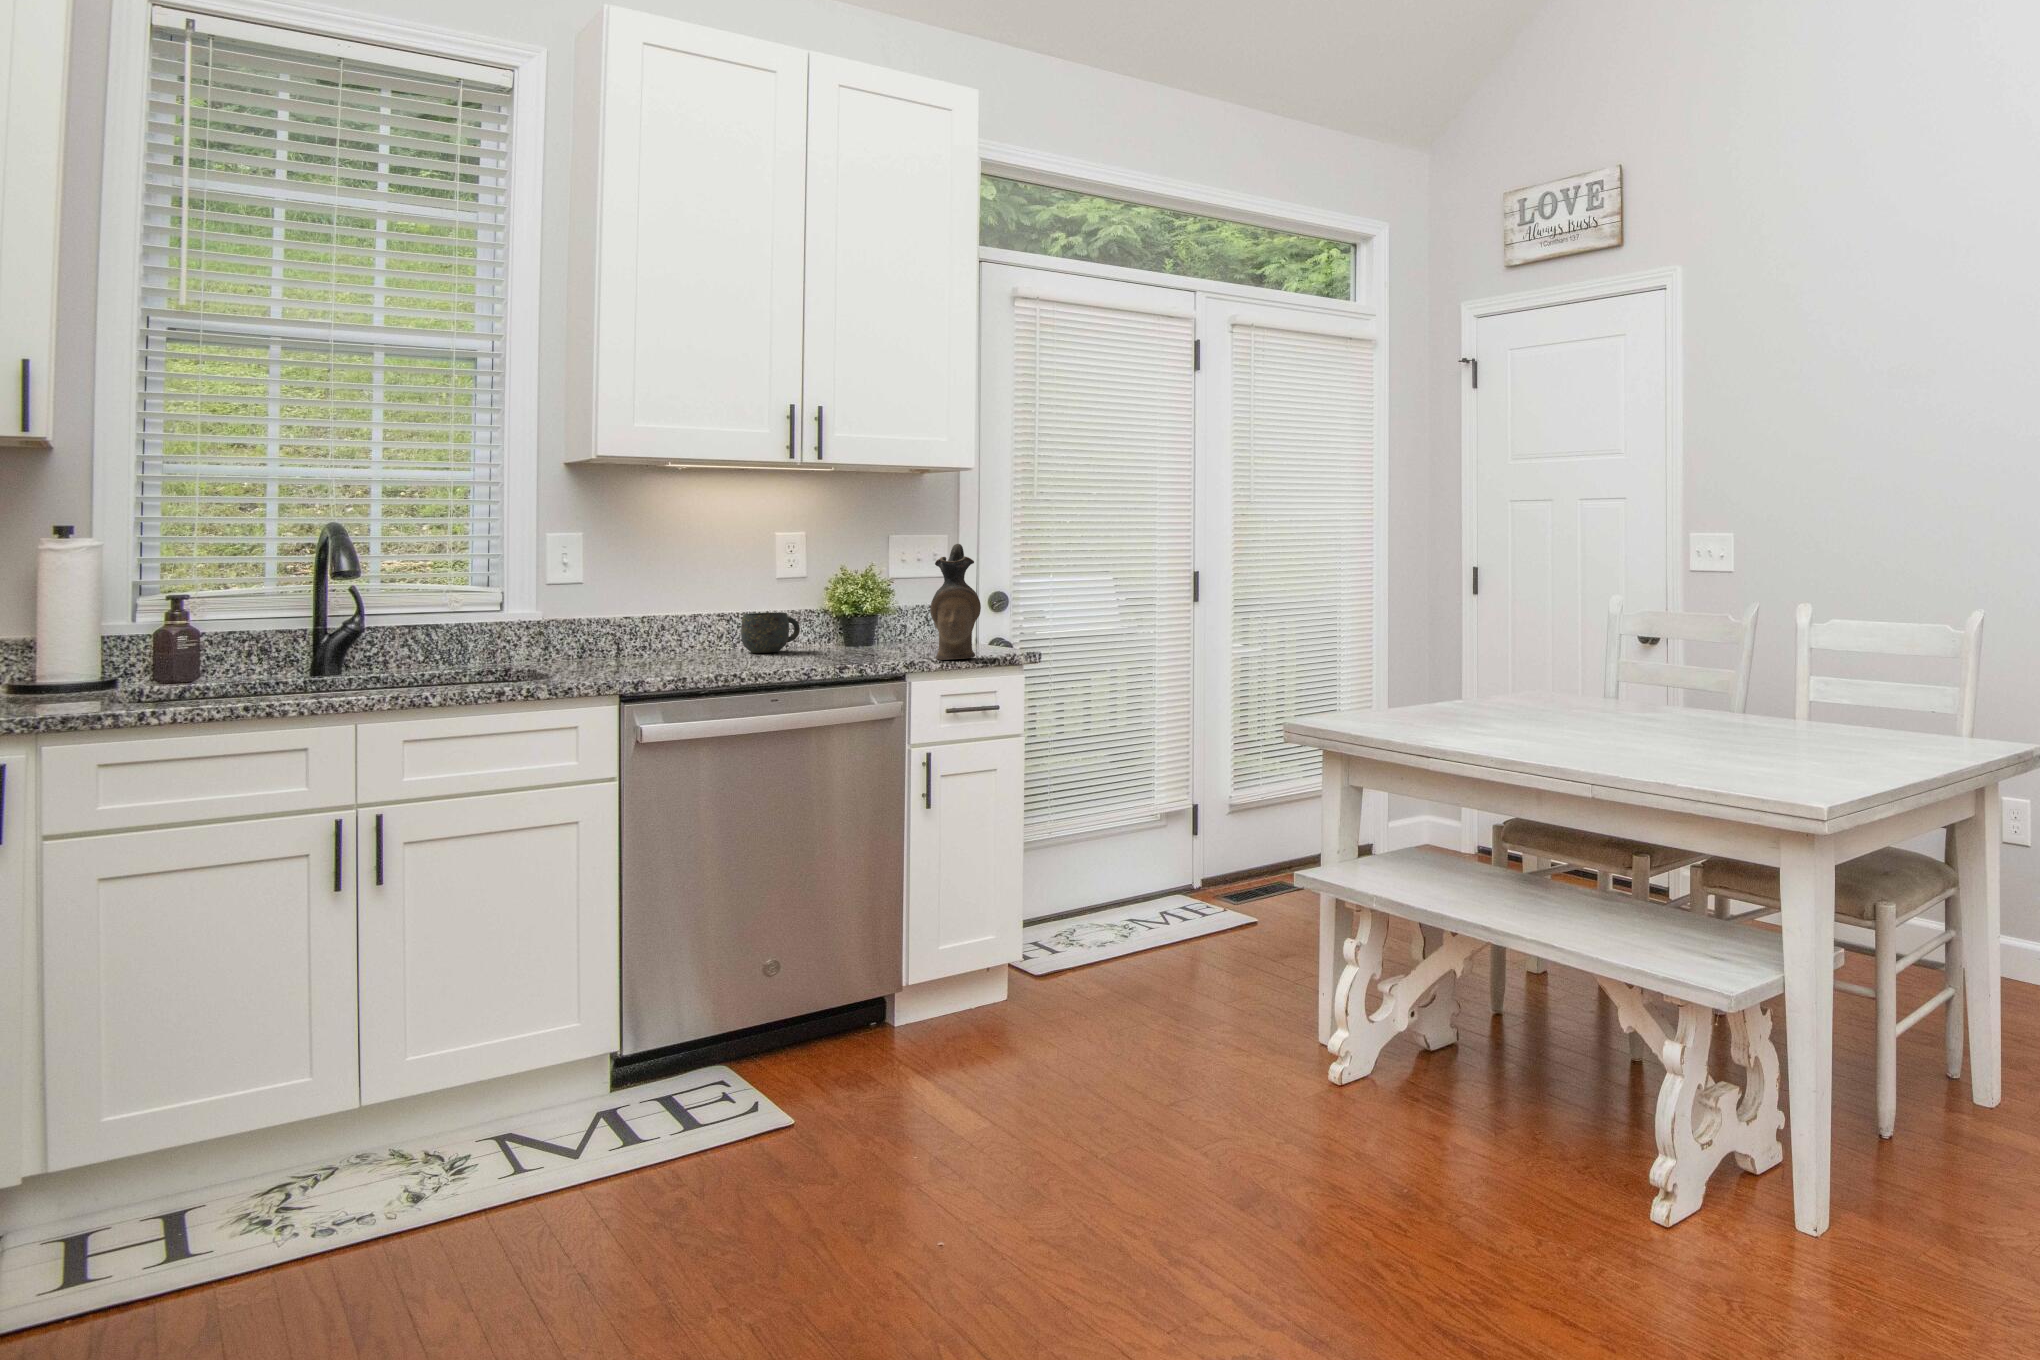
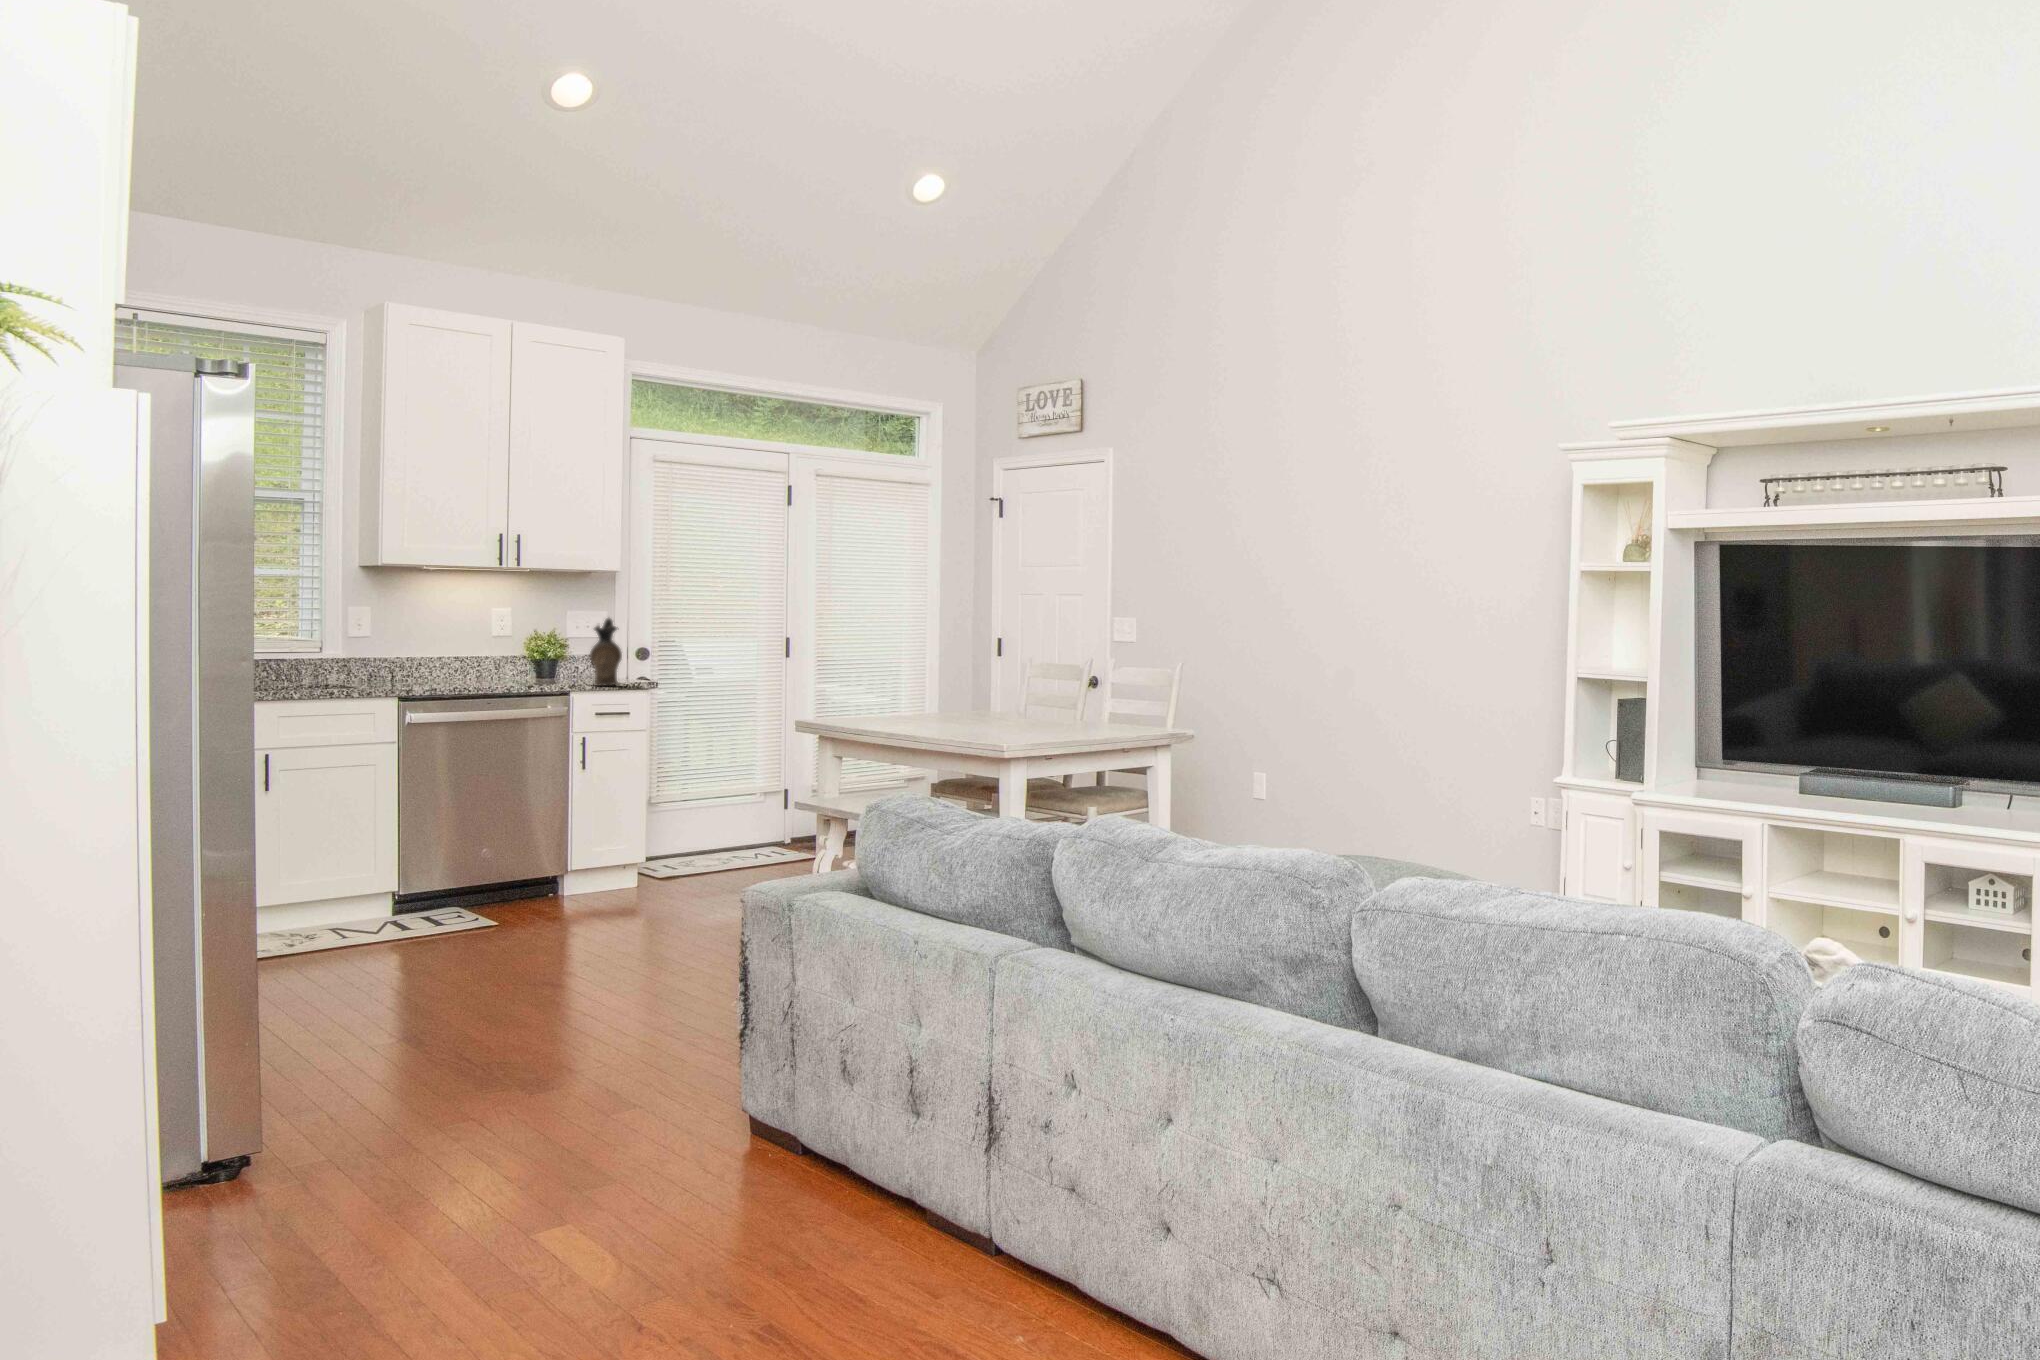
mug: present [741,612,800,653] -> none [469,656,507,680]

